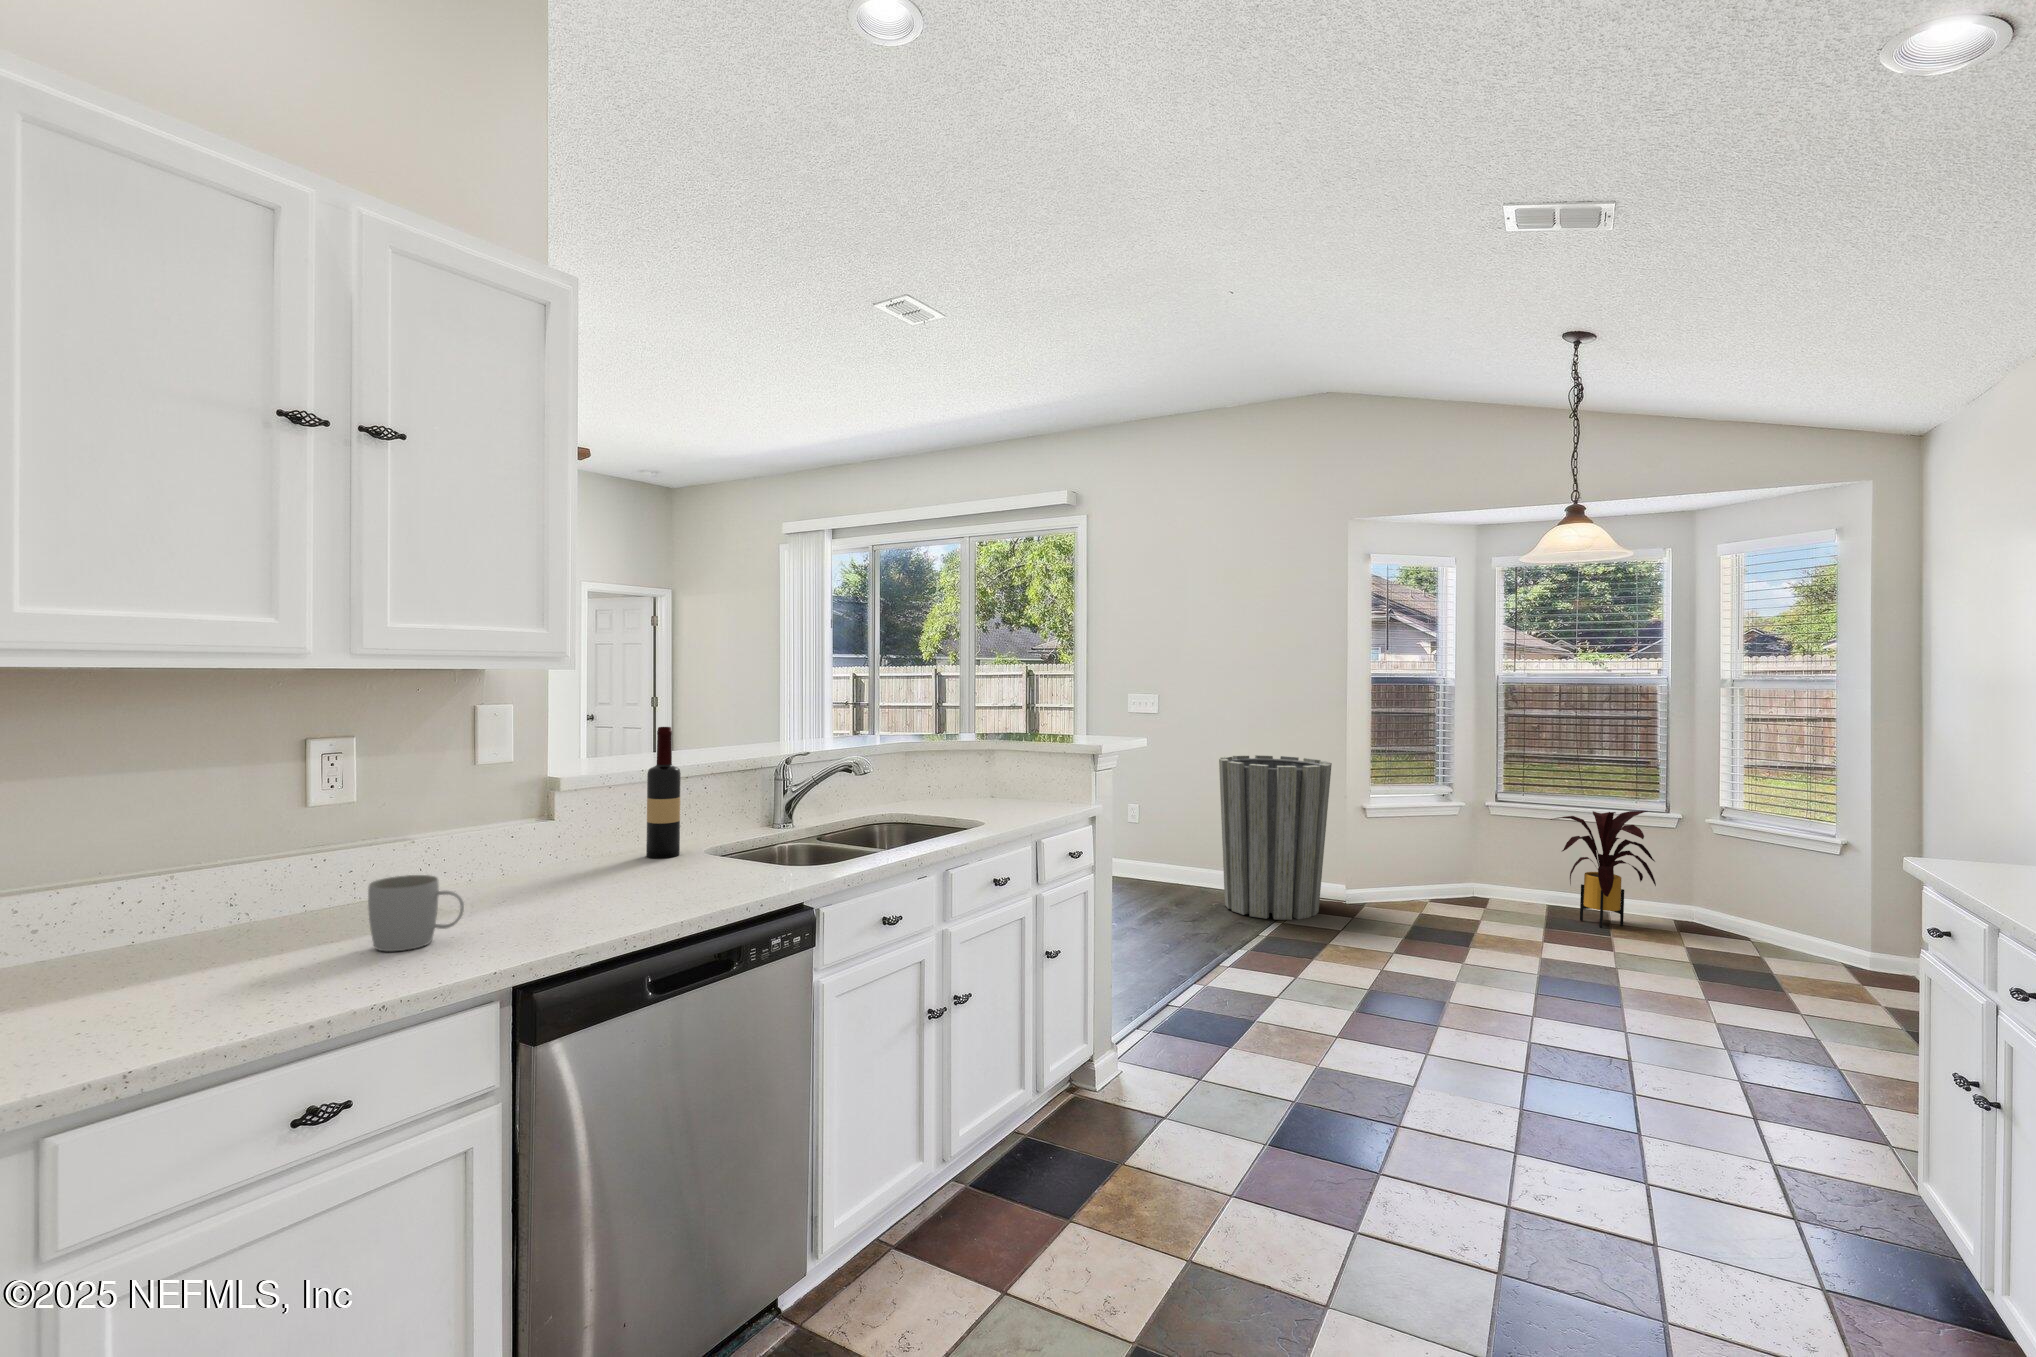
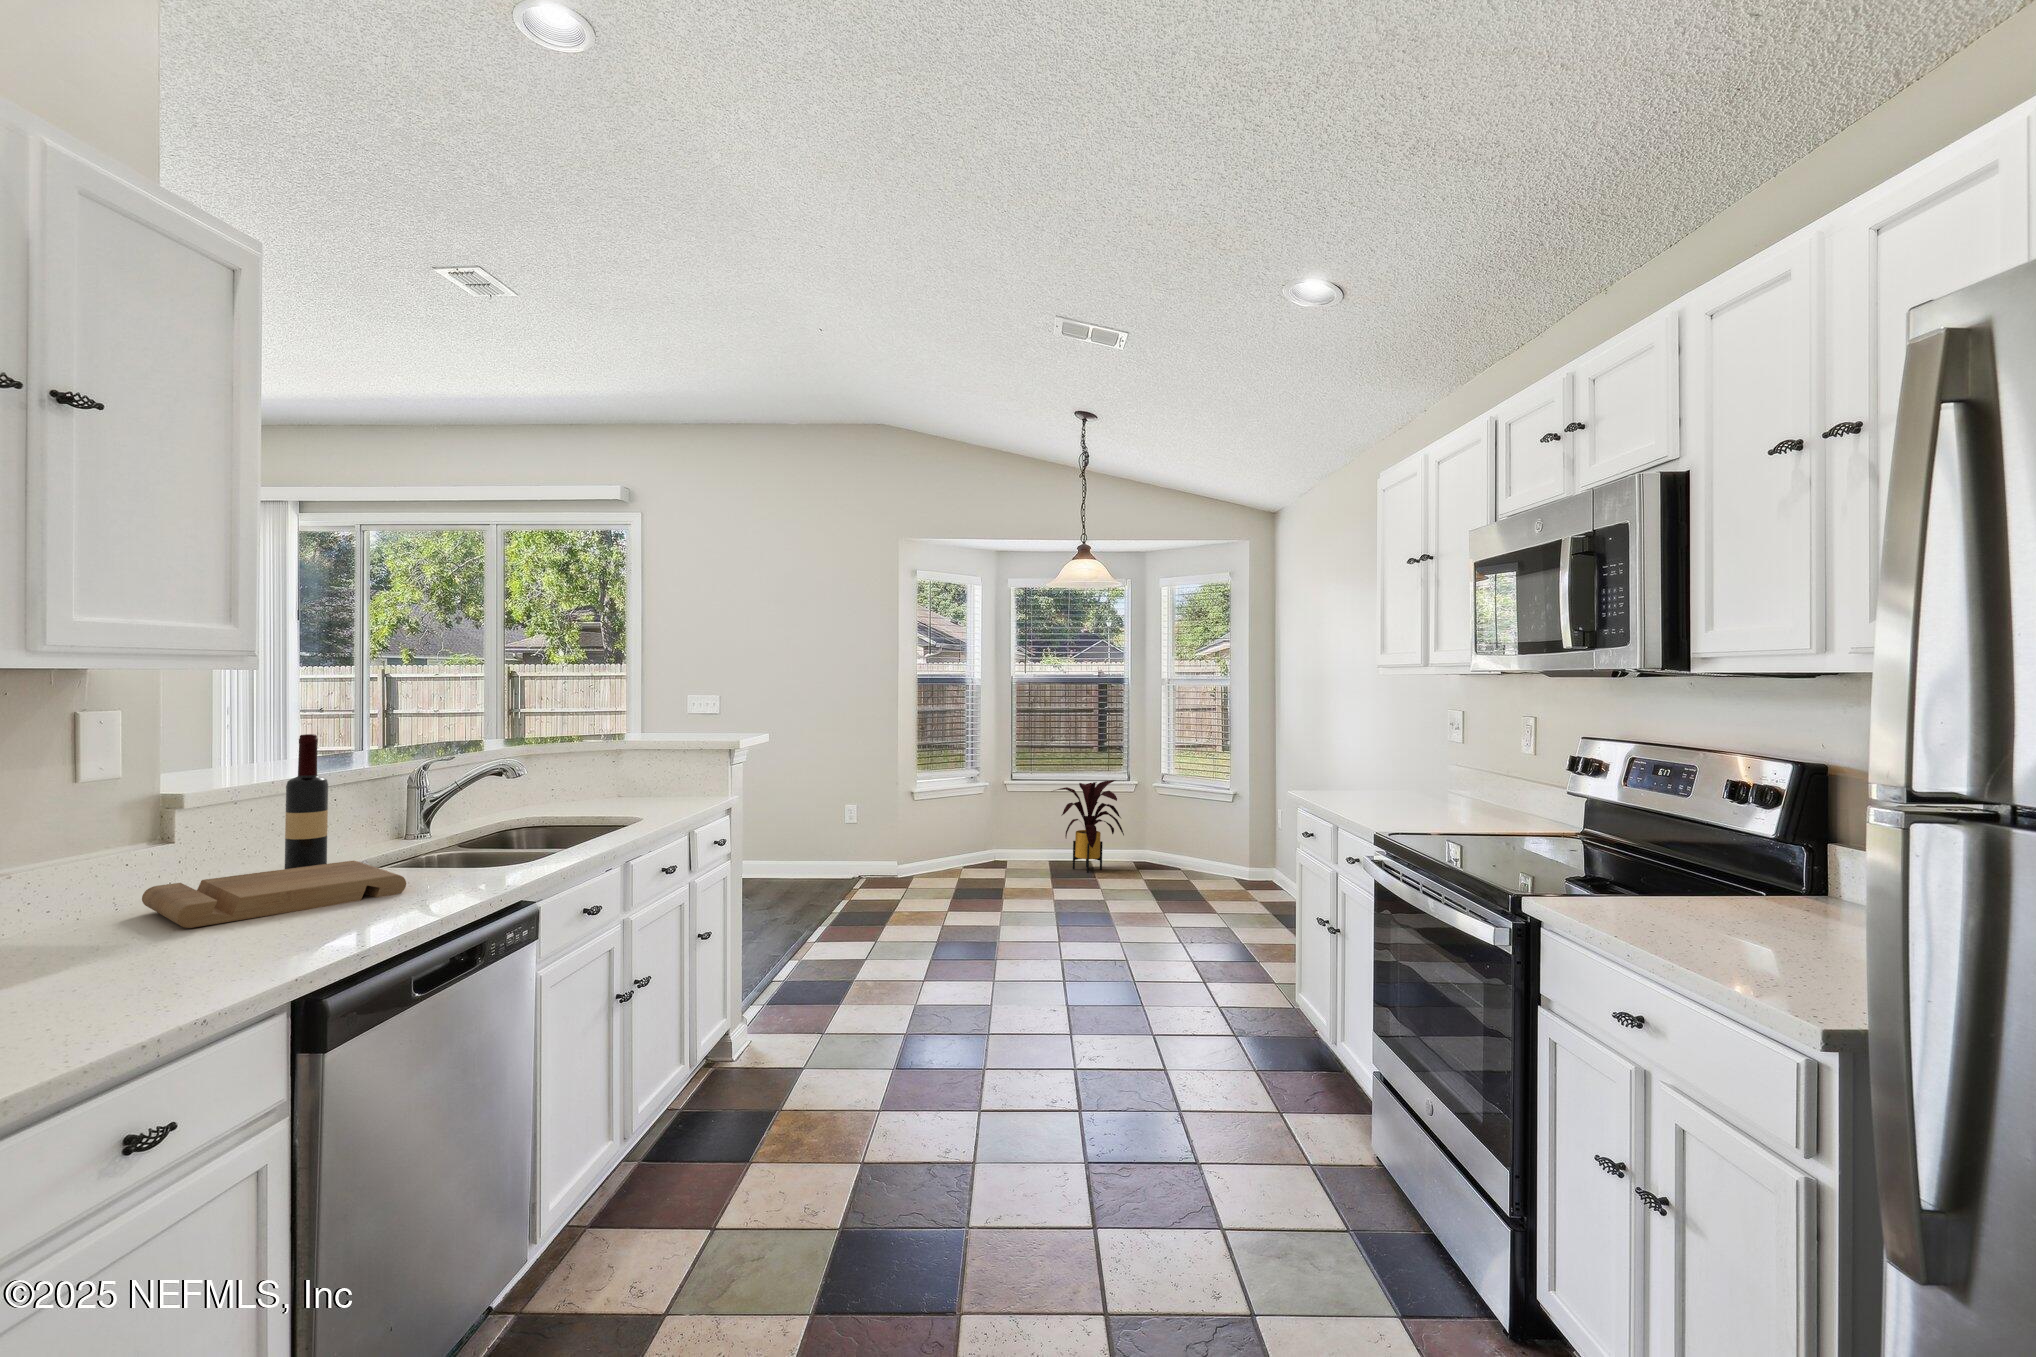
trash can: present [1219,755,1332,920] -> none [787,750,887,897]
cutting board: none [510,848,705,900] -> present [142,861,406,928]
mug: present [368,875,464,951] -> none [60,901,185,988]

